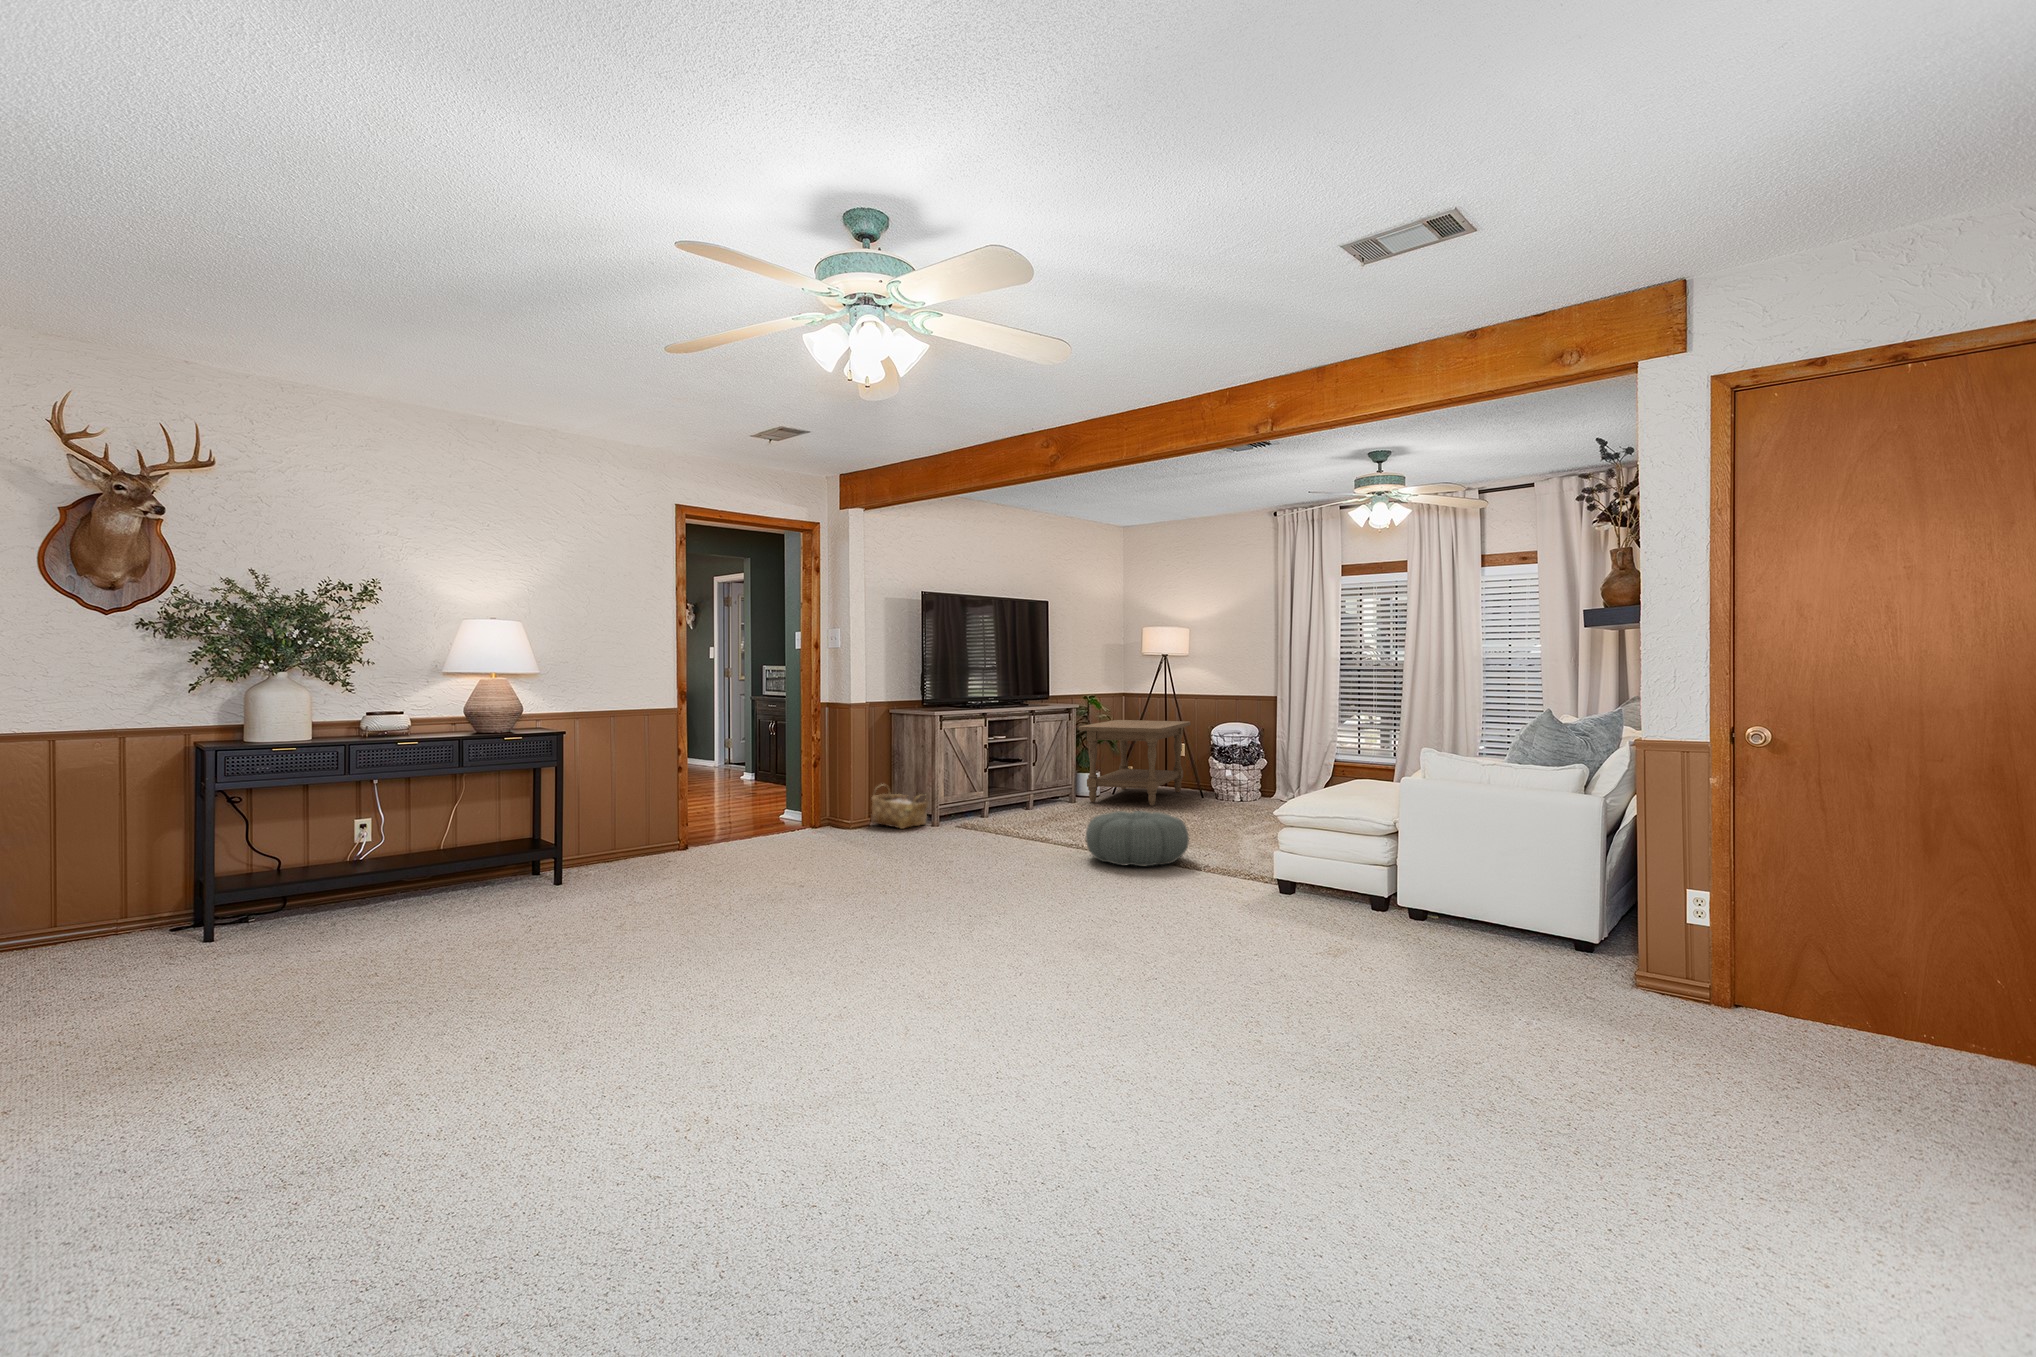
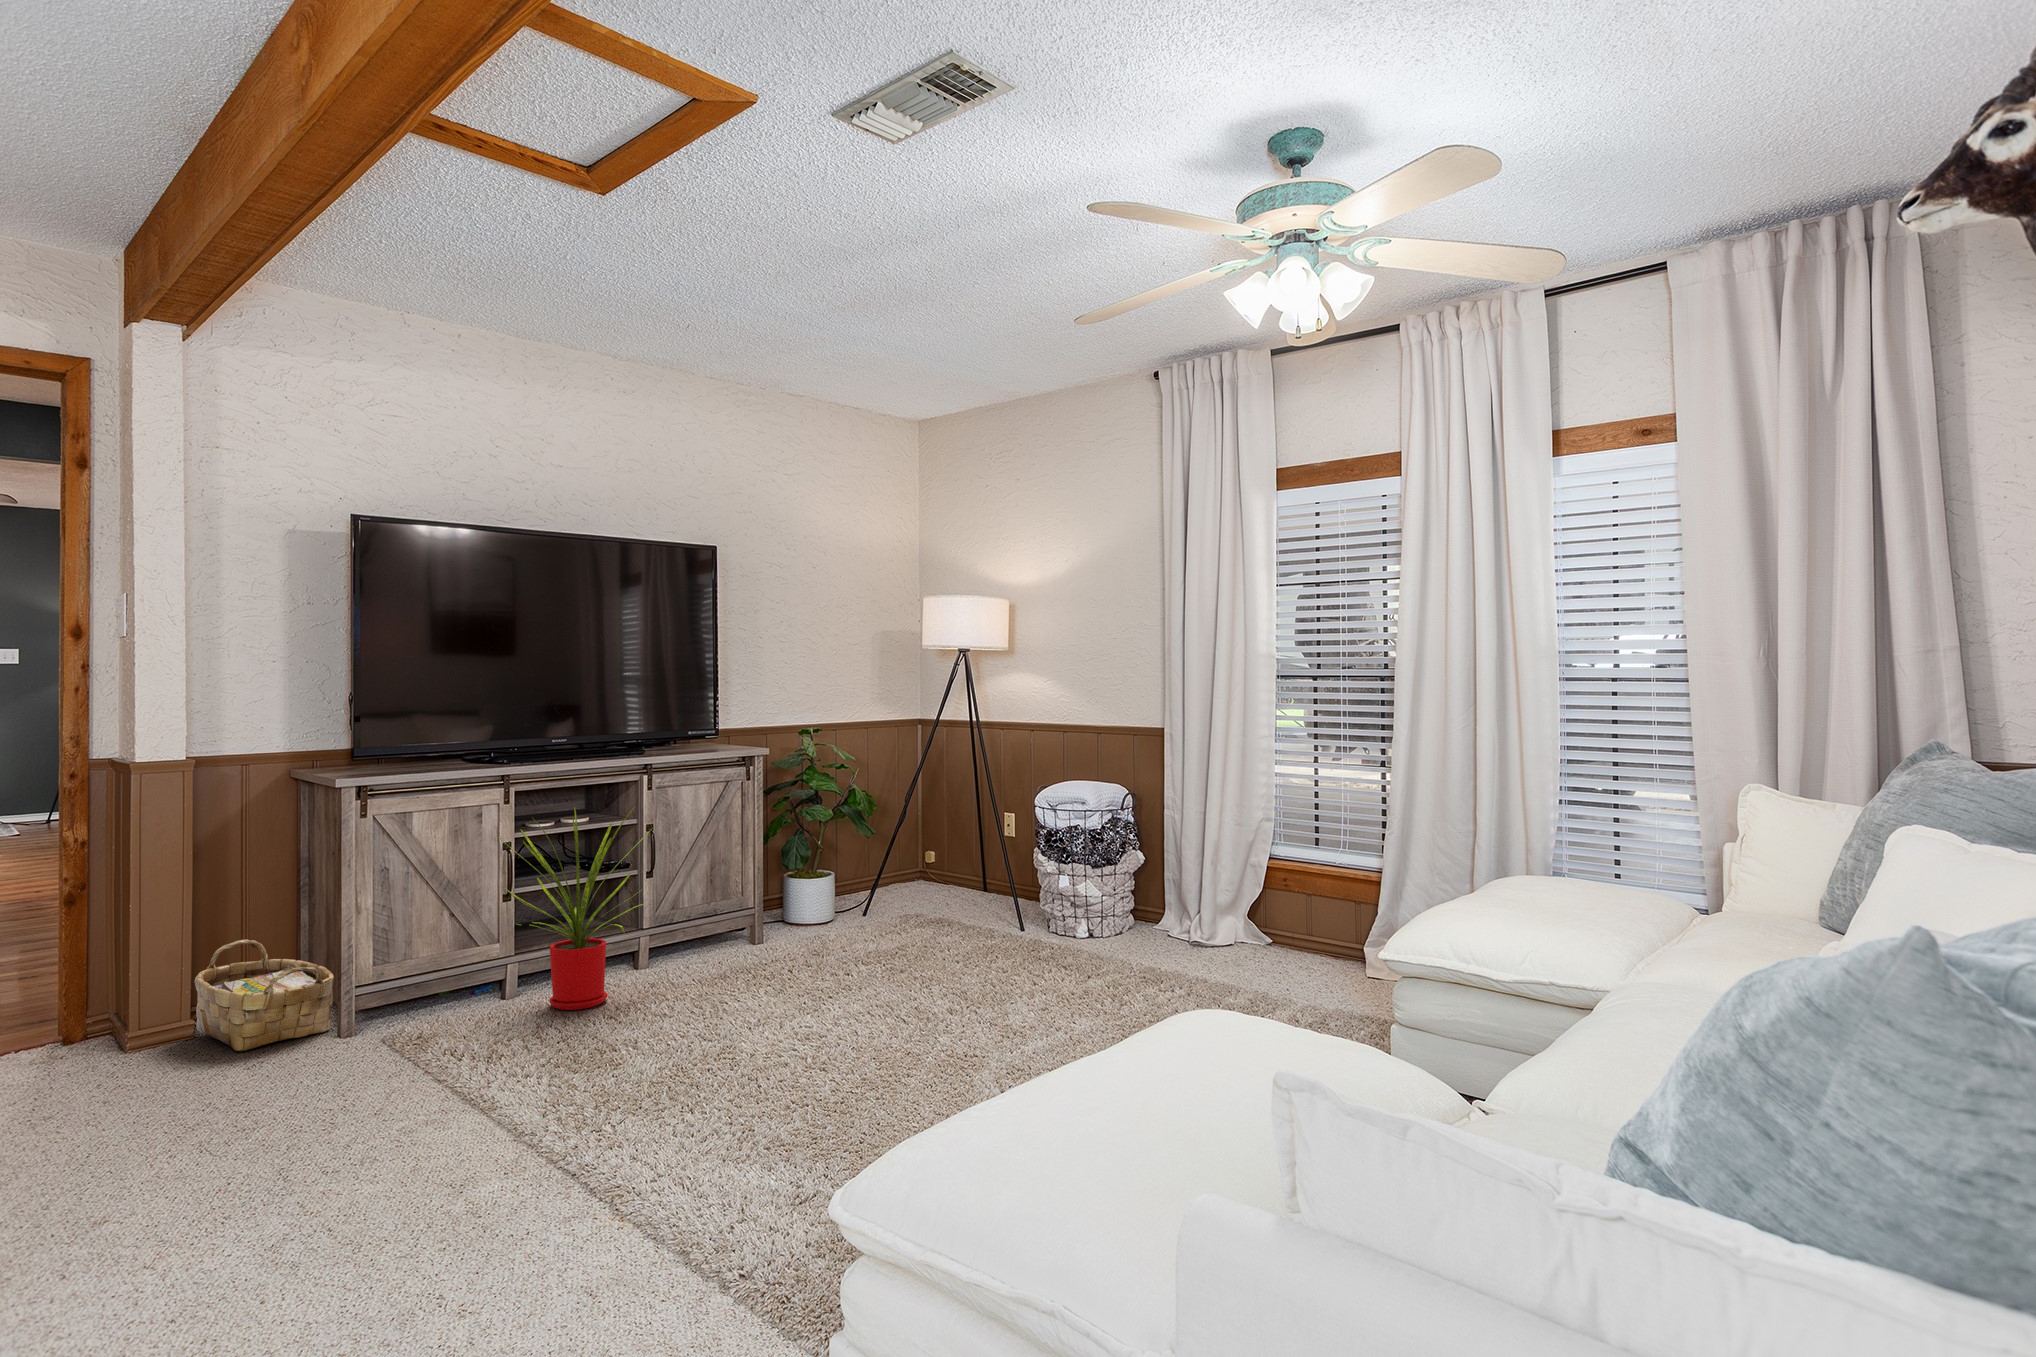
coffee table: present [1079,720,1191,806] -> none [762,774,1013,954]
house plant: none [991,728,1056,820] -> present [504,807,652,1010]
pouf: present [1086,811,1189,866] -> none [467,1050,770,1252]

